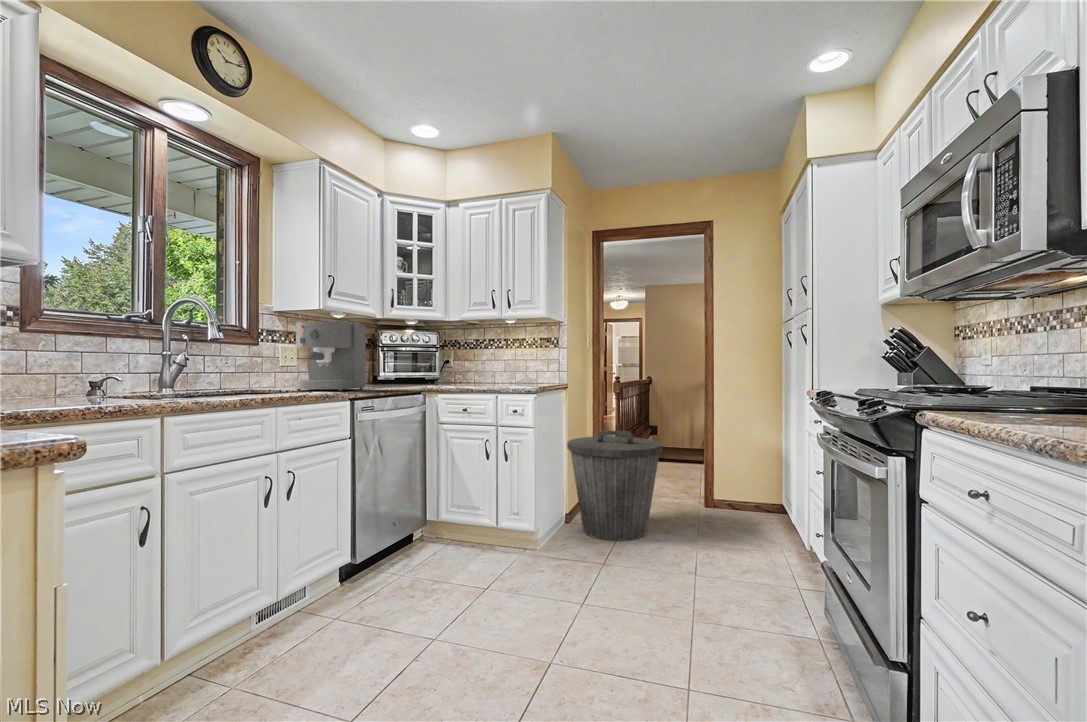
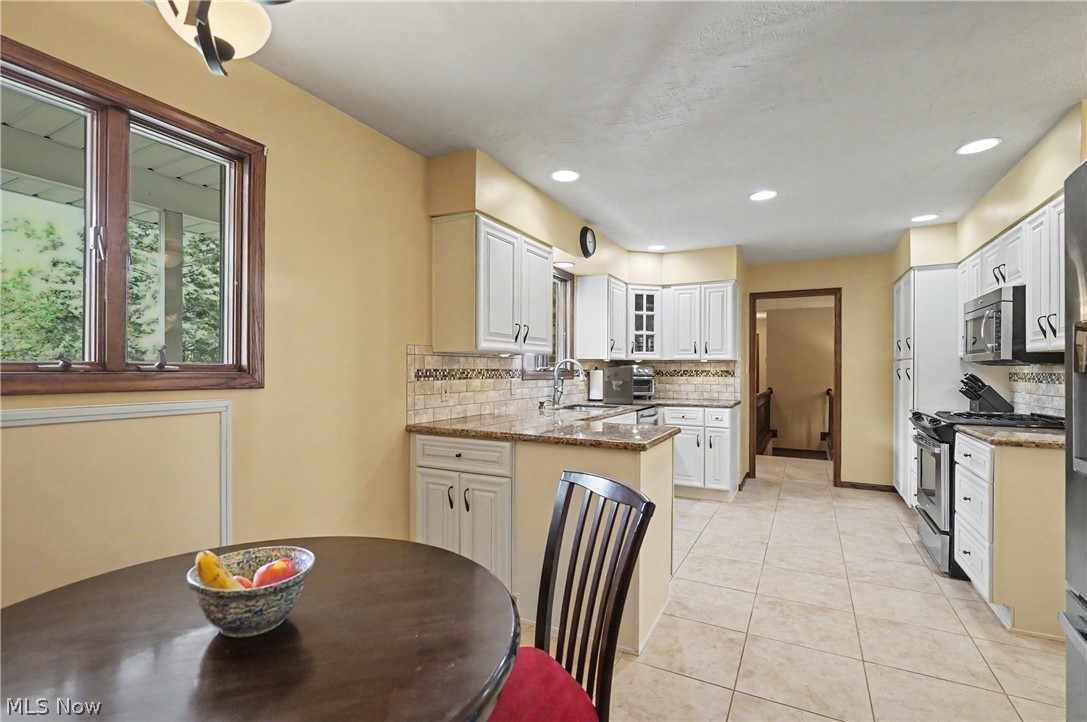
trash can: present [567,430,662,541] -> none [743,431,809,500]

